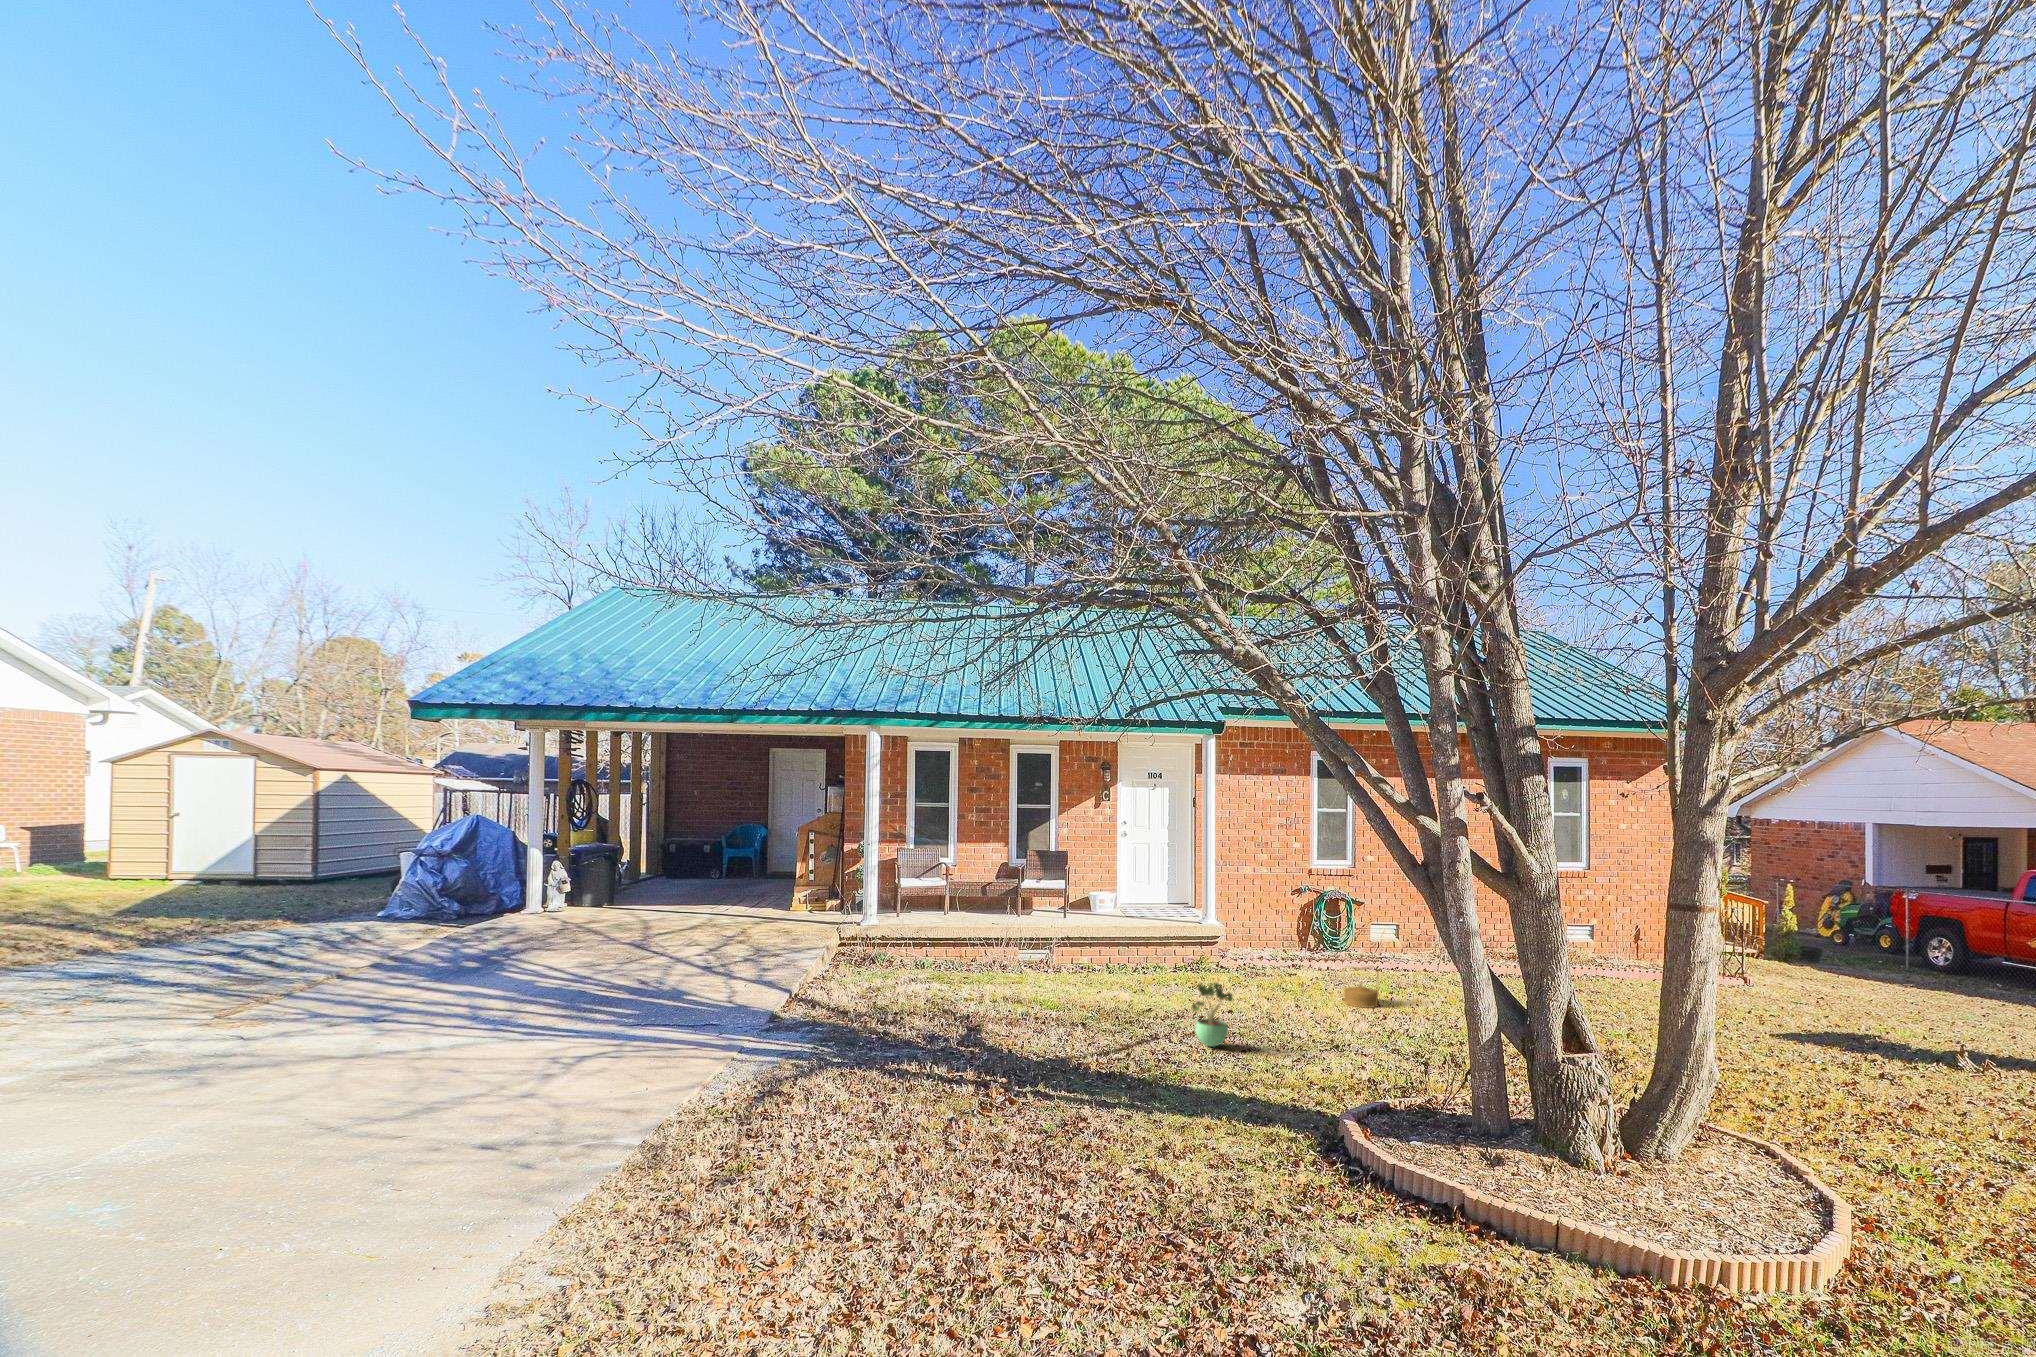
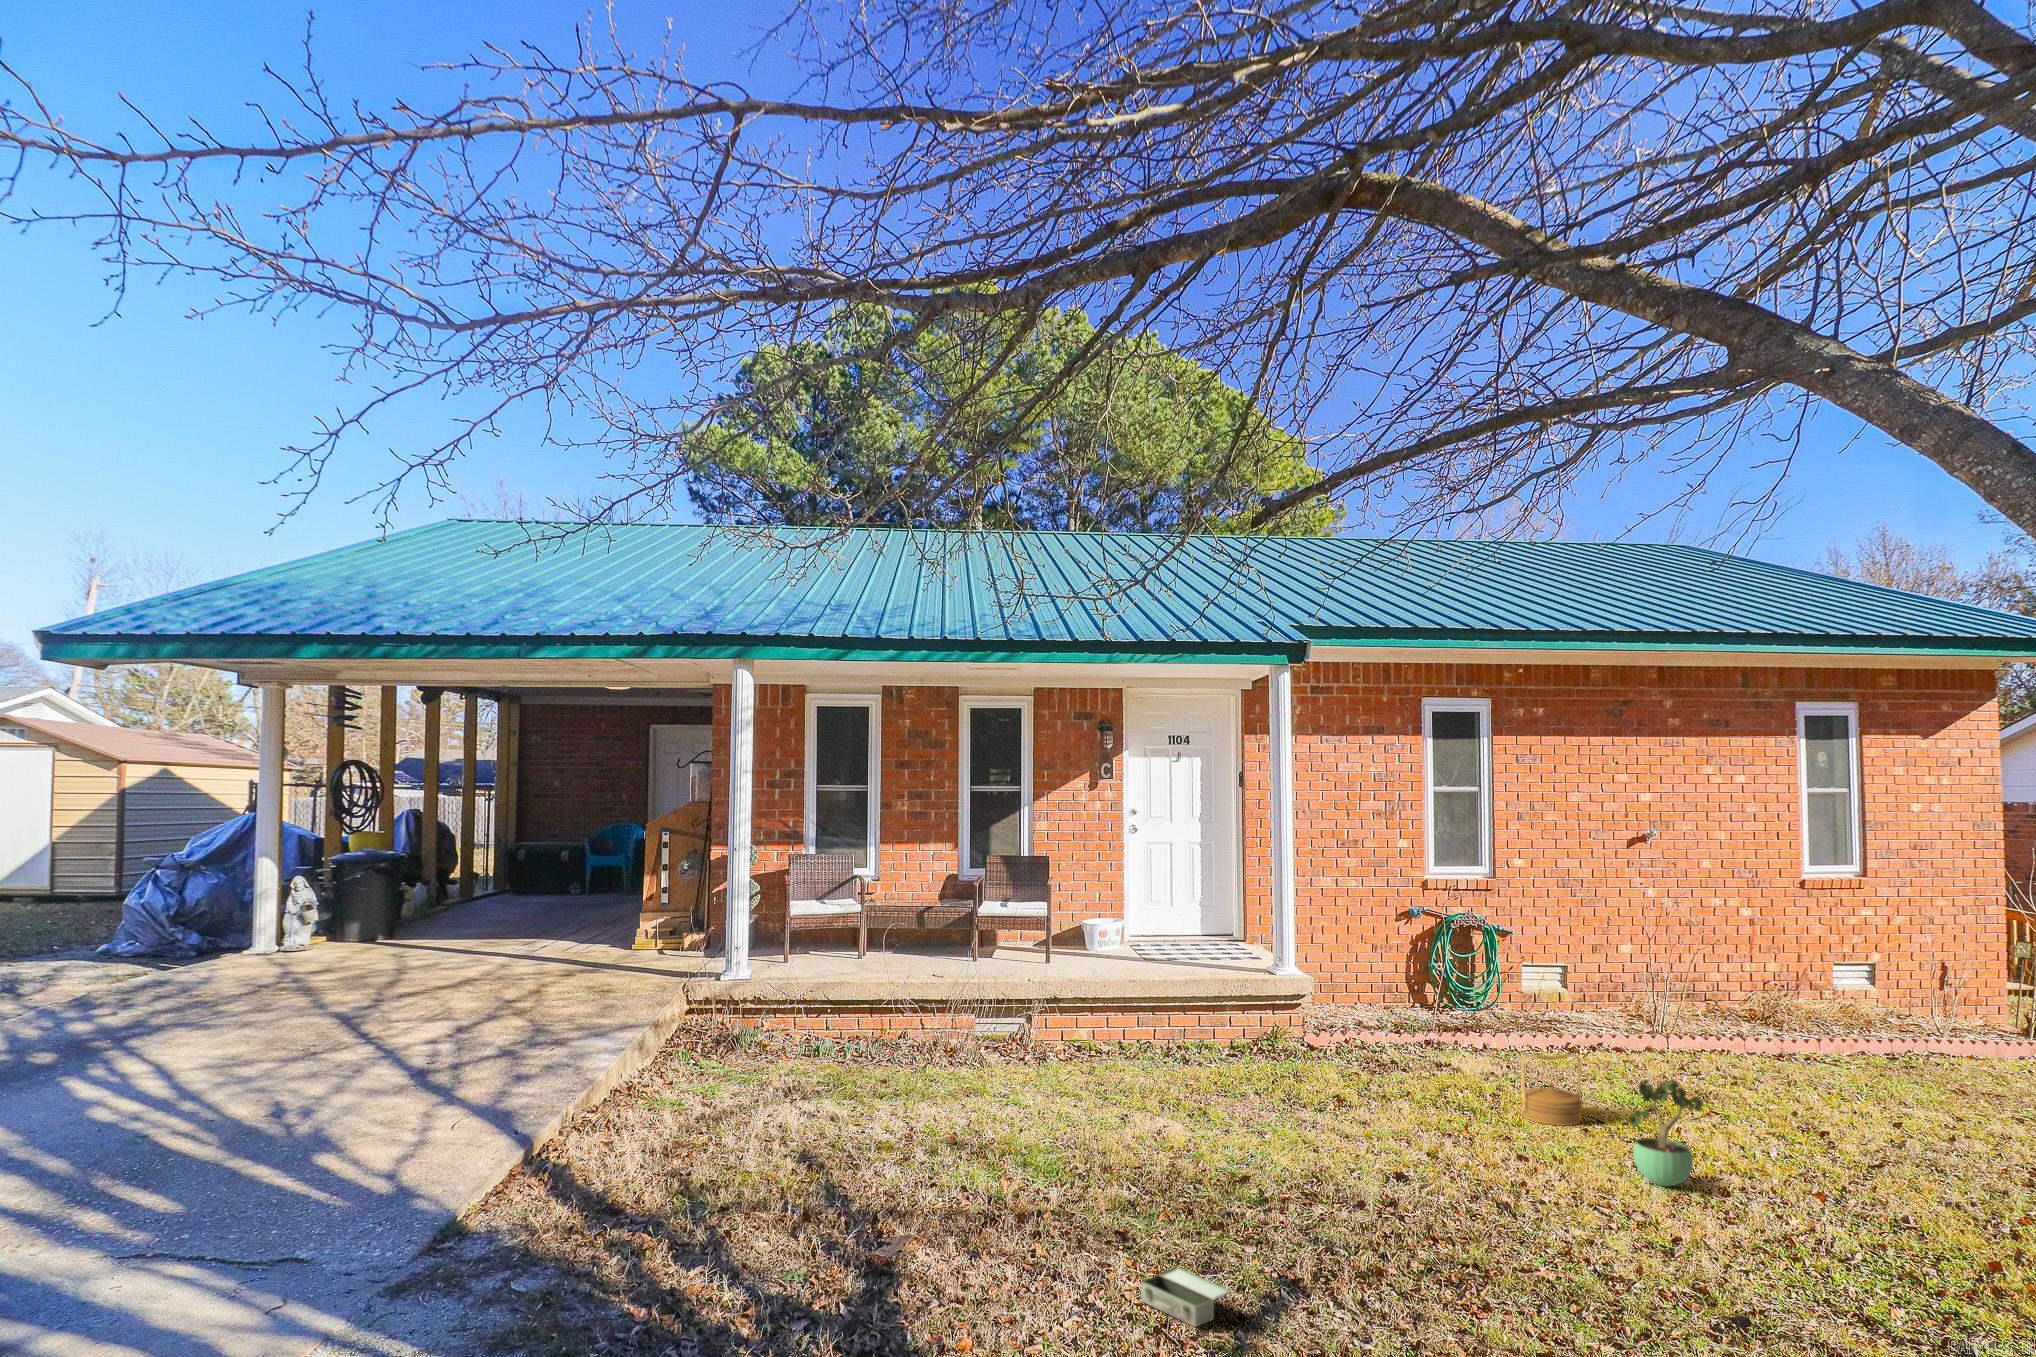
potted plant: present [1192,983,1233,1047] -> present [1628,1080,1704,1186]
toolbox: none [1112,1056,1158,1080] -> present [1141,1267,1231,1327]

